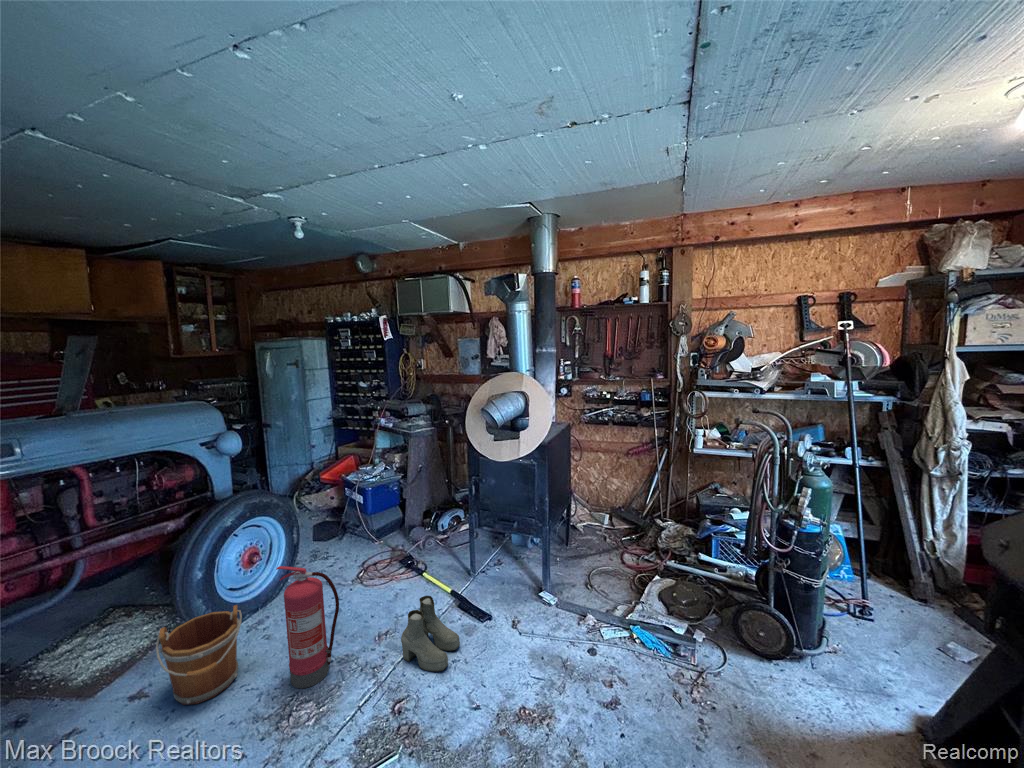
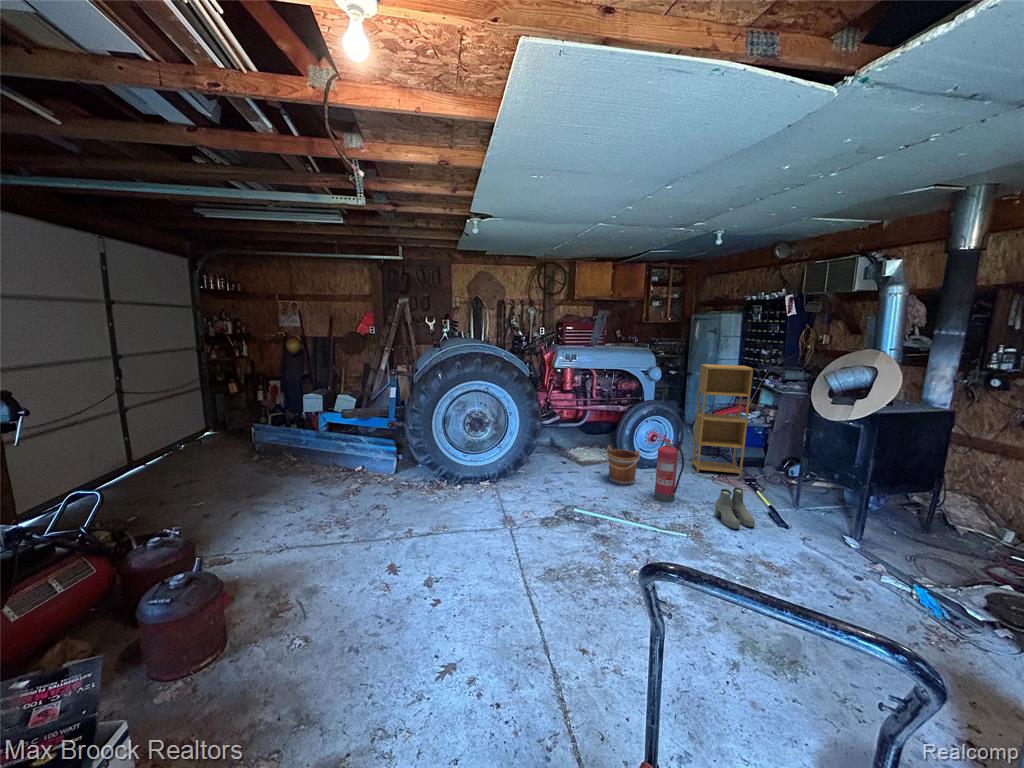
shelving unit: none [307,408,390,581] -> present [692,364,753,477]

